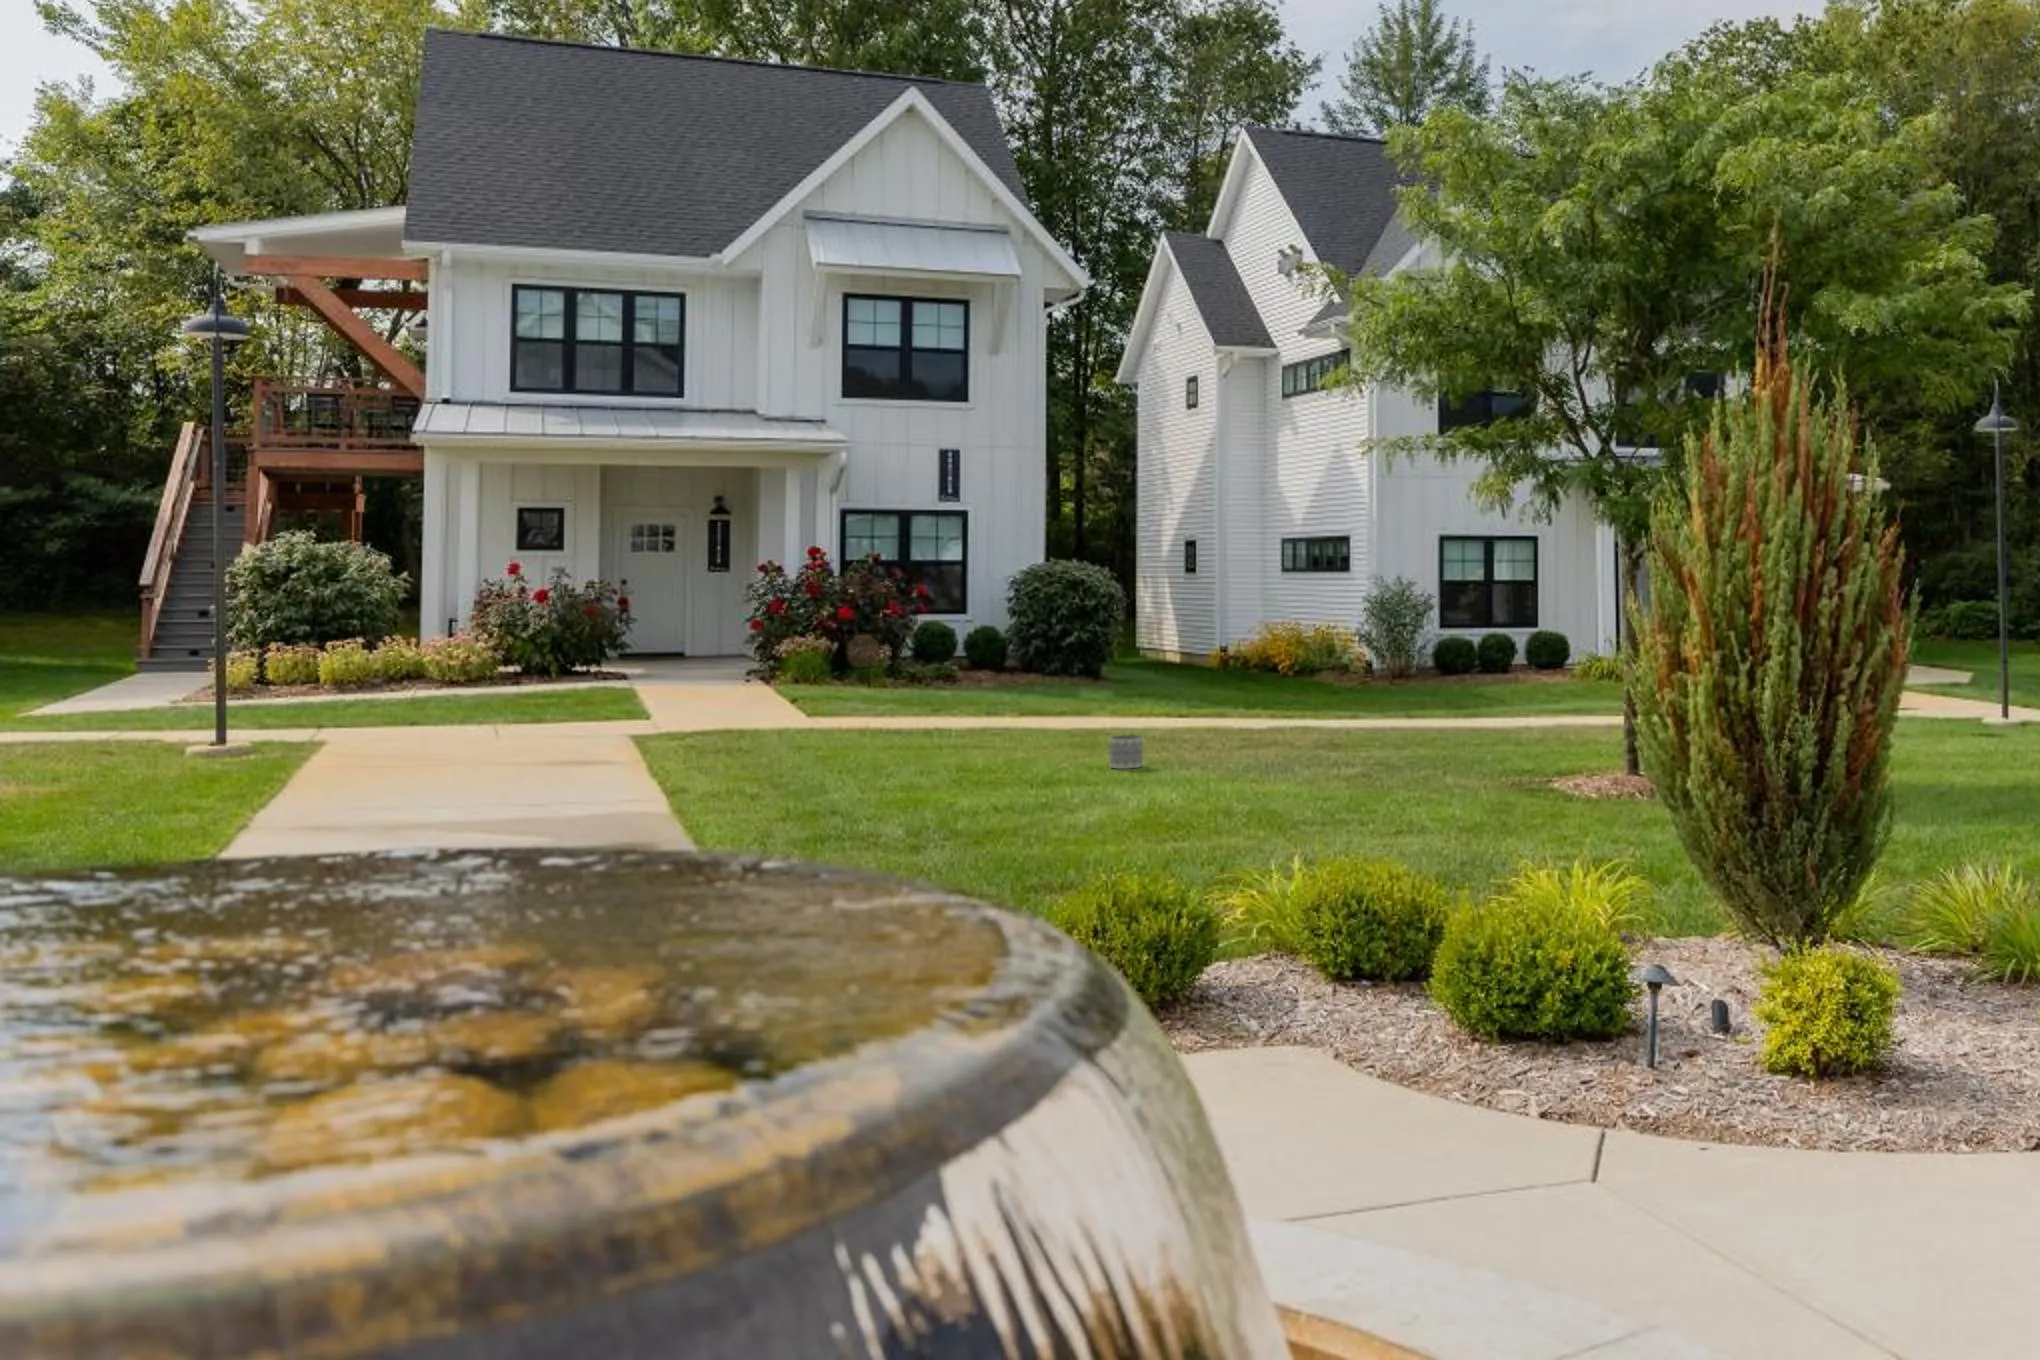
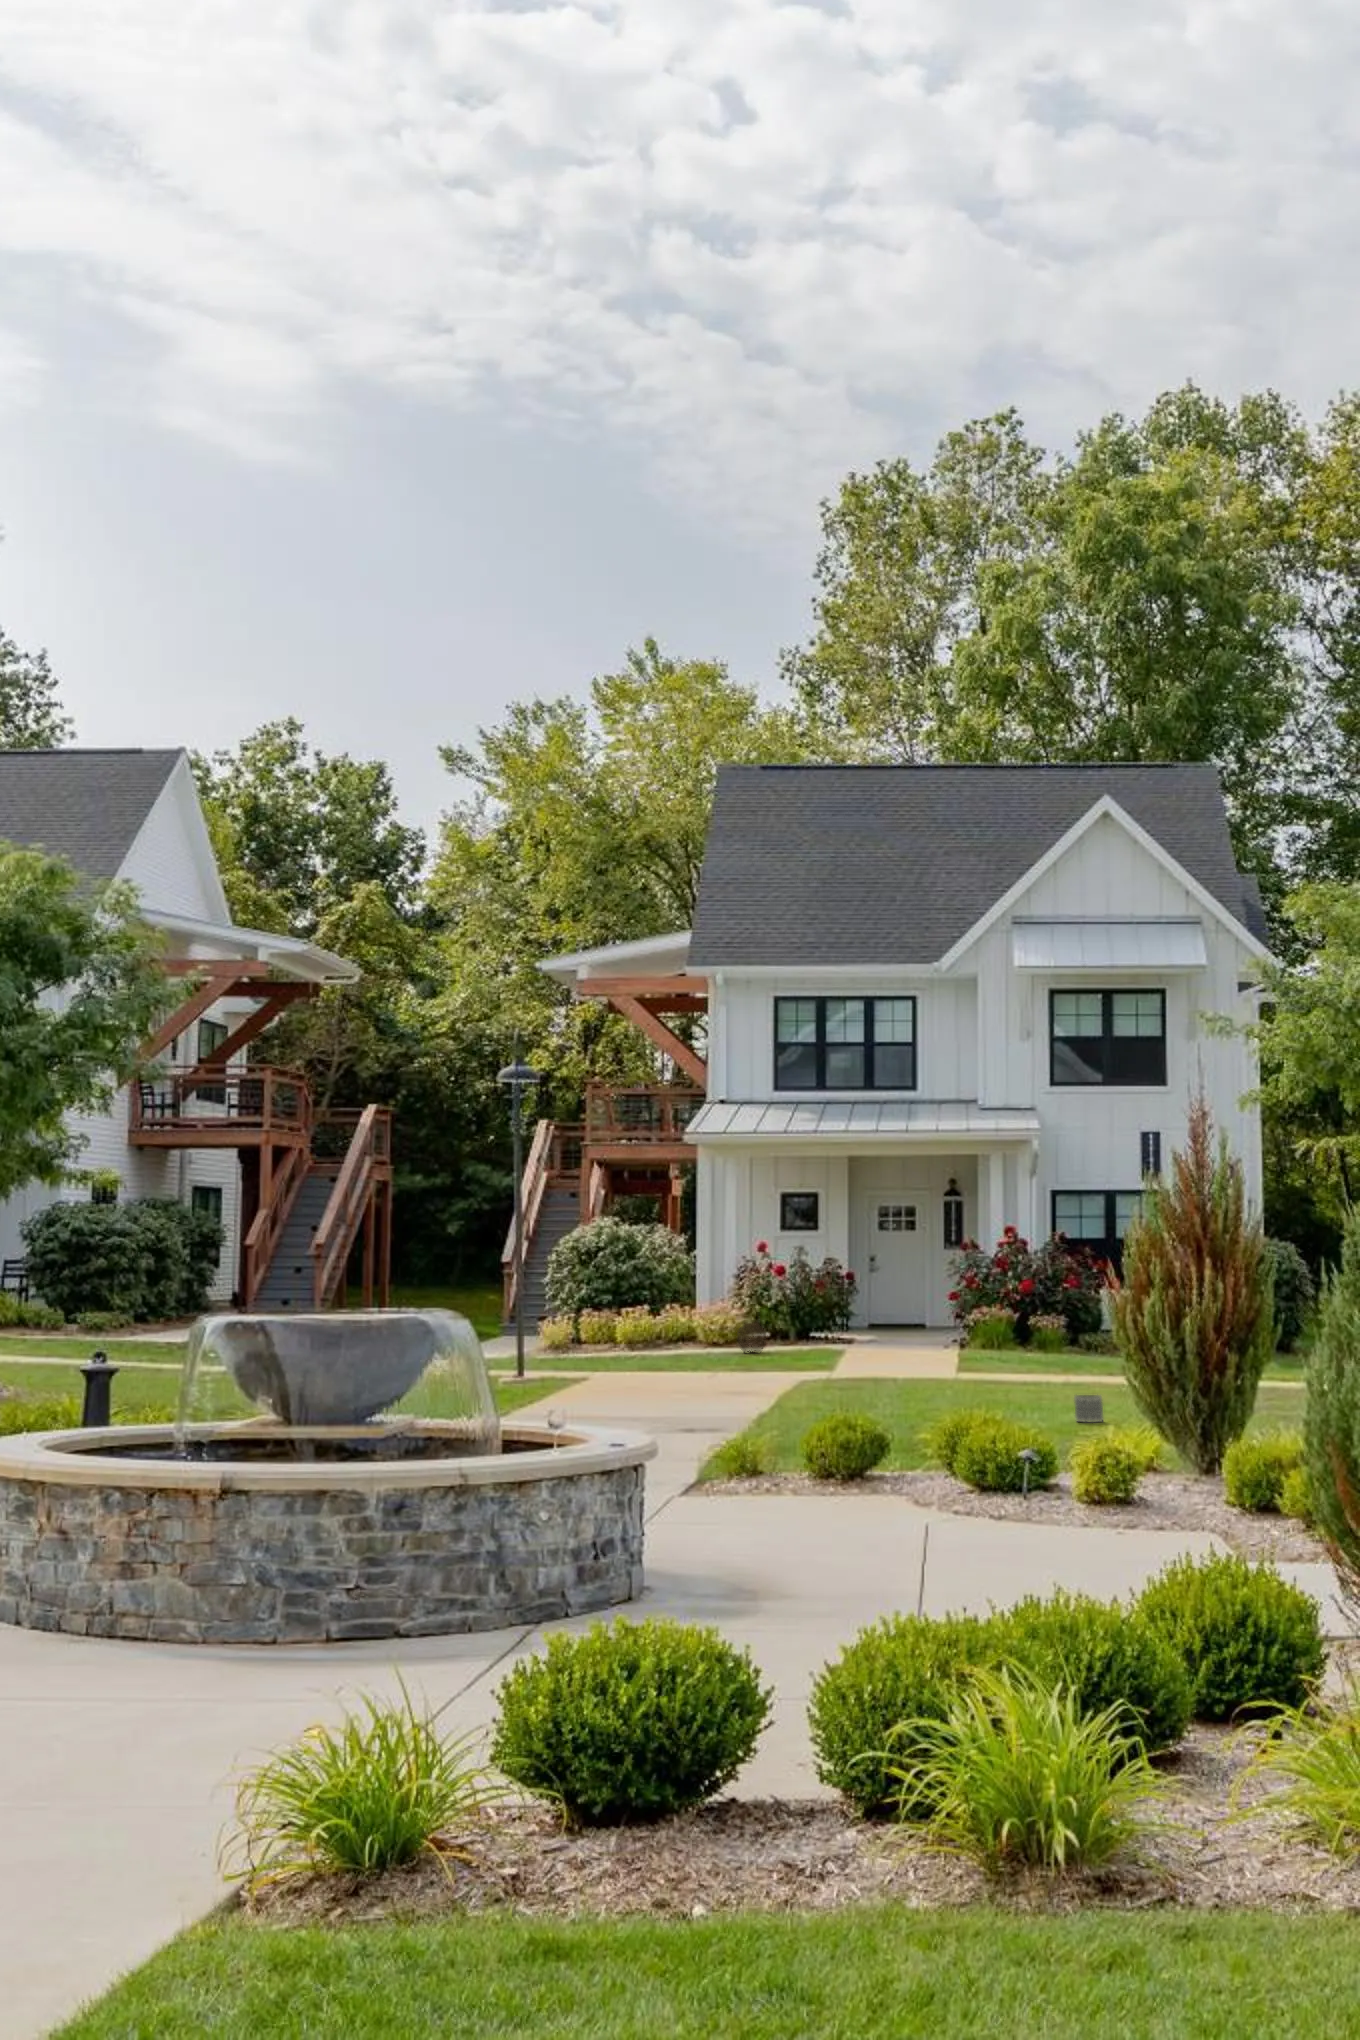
woven basket: present [847,635,879,668] -> present [737,1322,766,1353]

